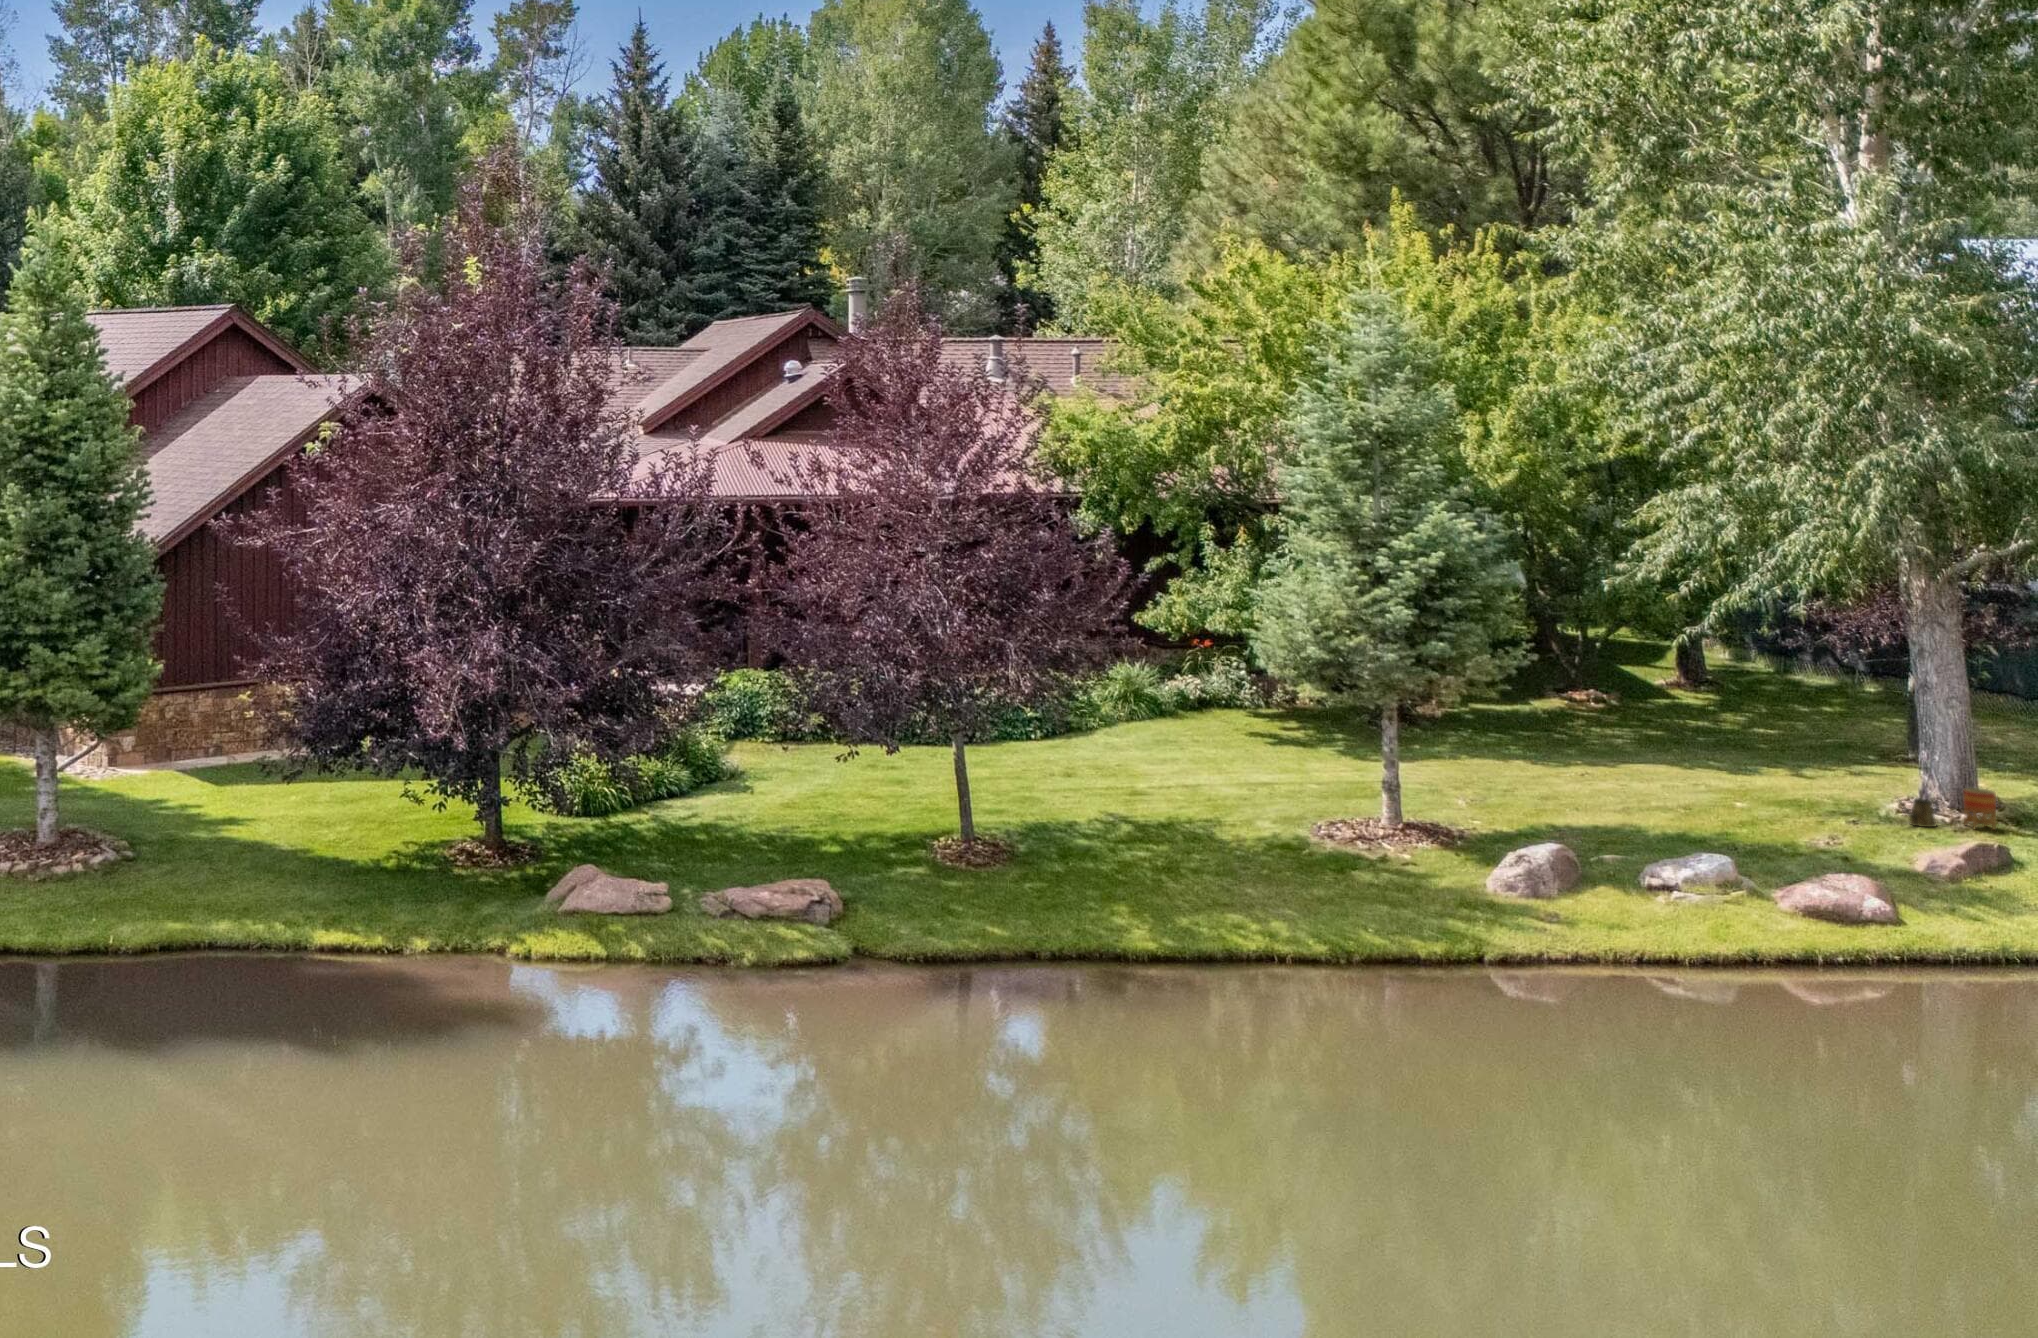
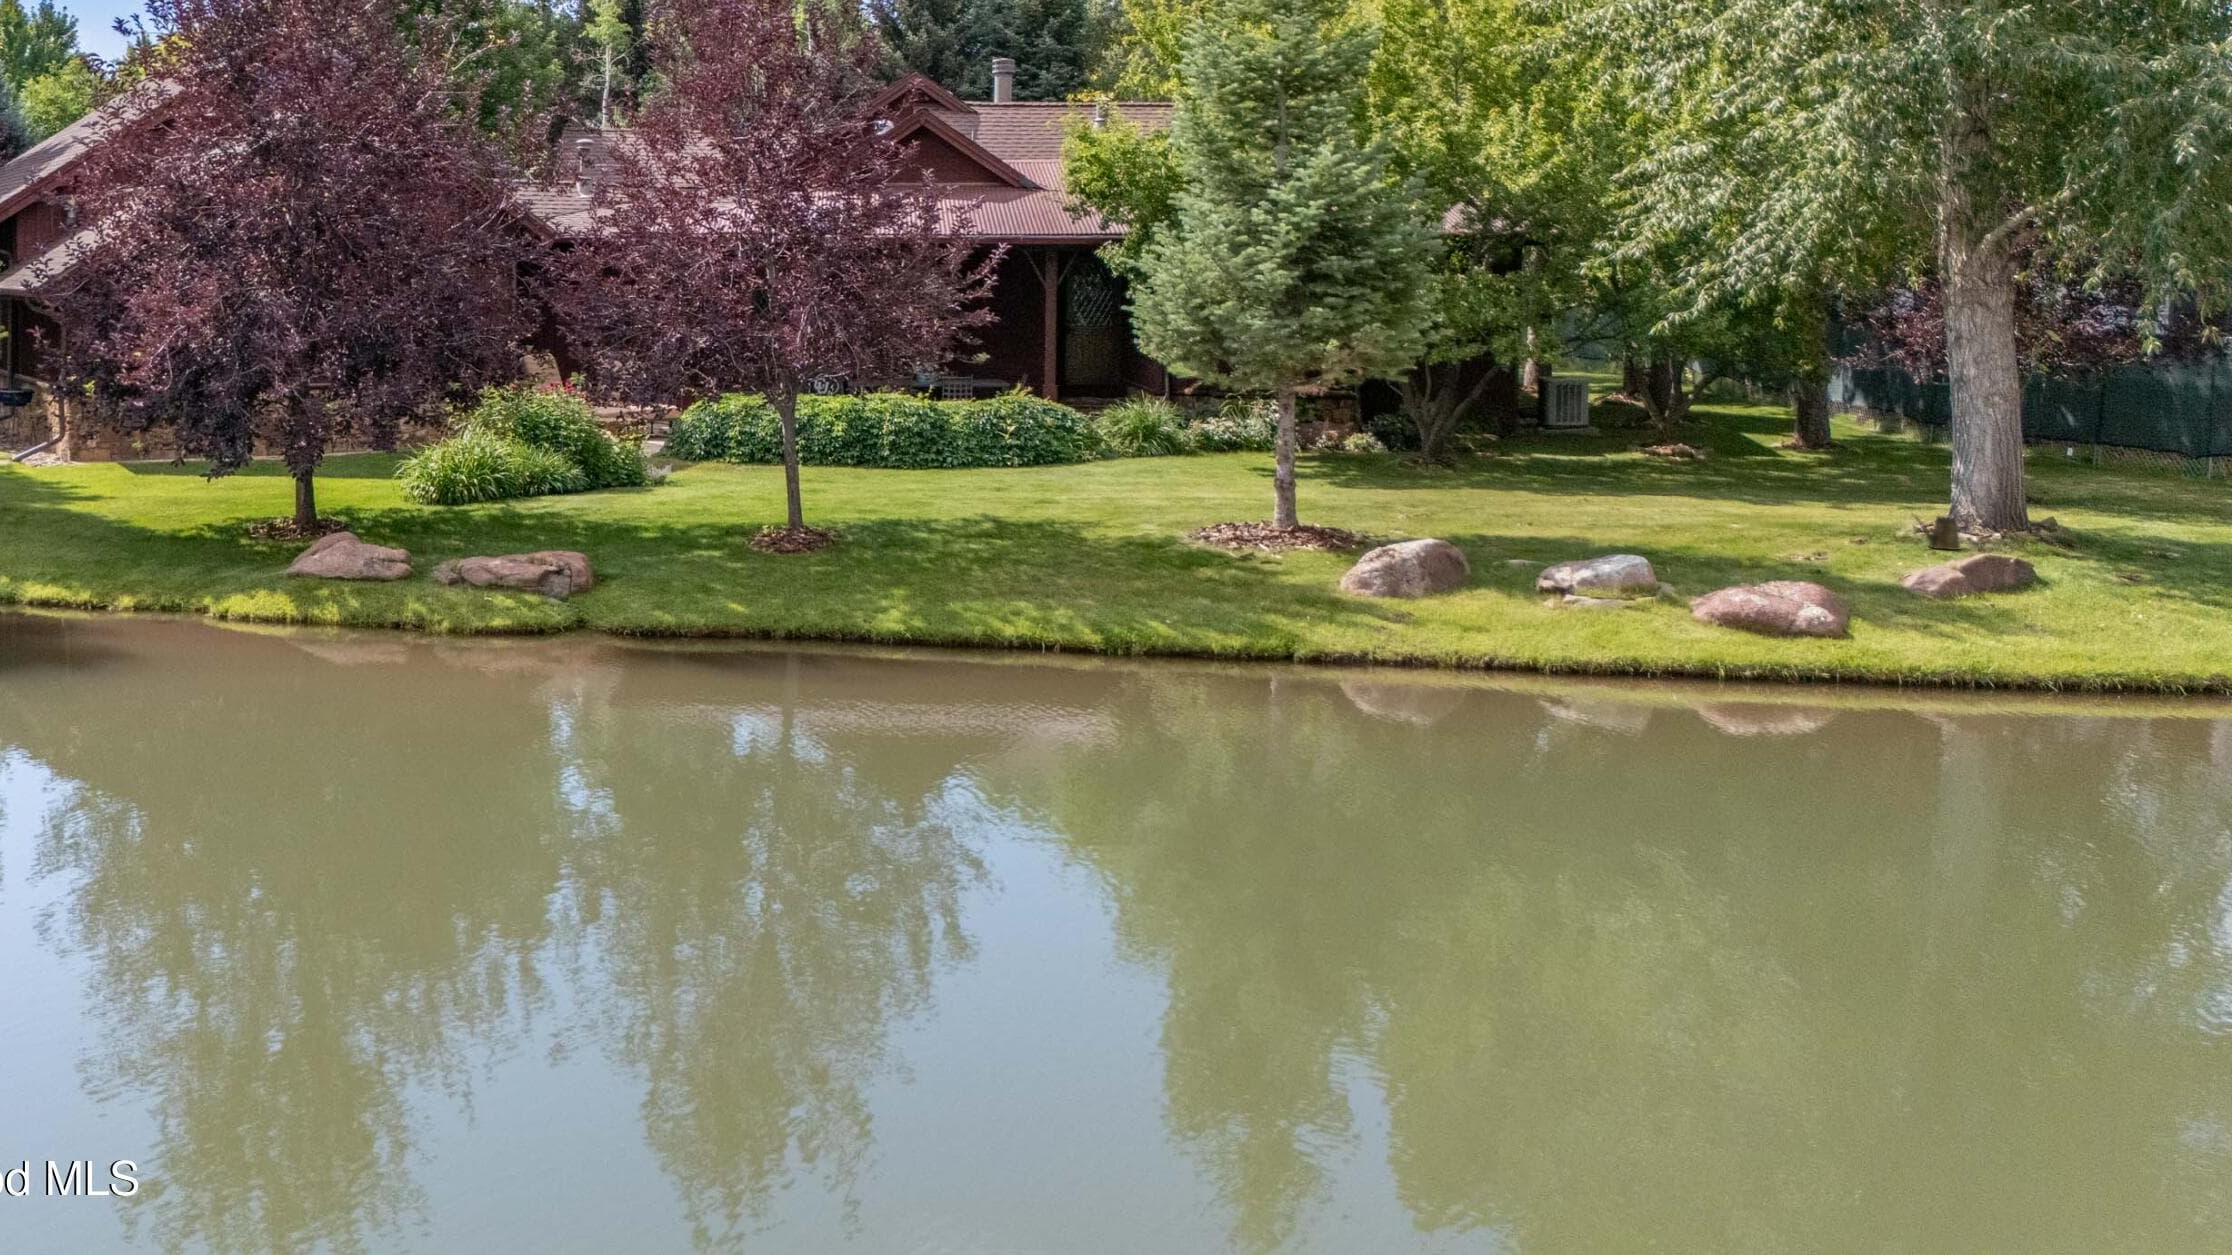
planter: present [1964,788,1996,829] -> none [1996,505,2037,554]

